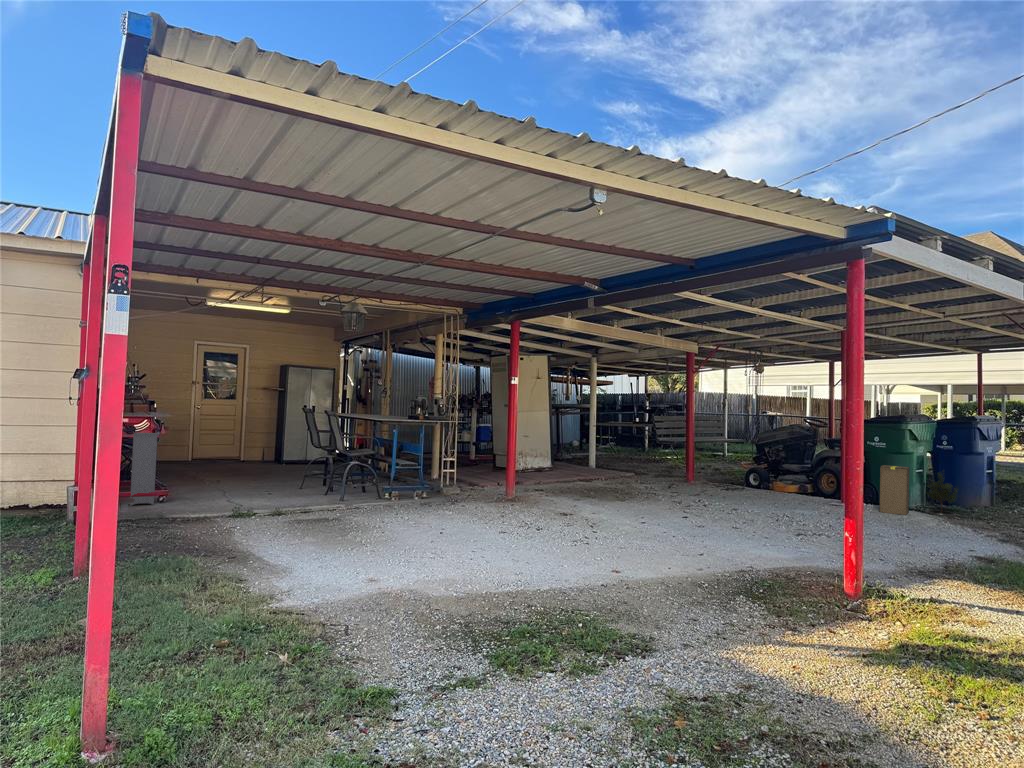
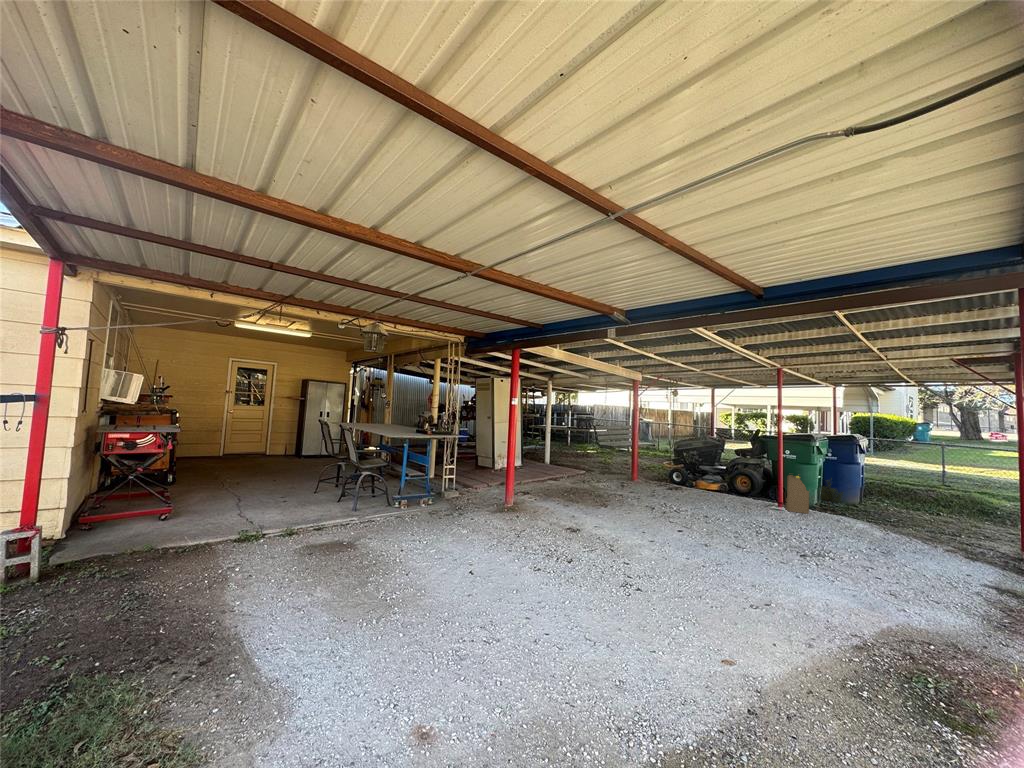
storage cabinet: present [130,432,160,506] -> none [126,444,167,525]

